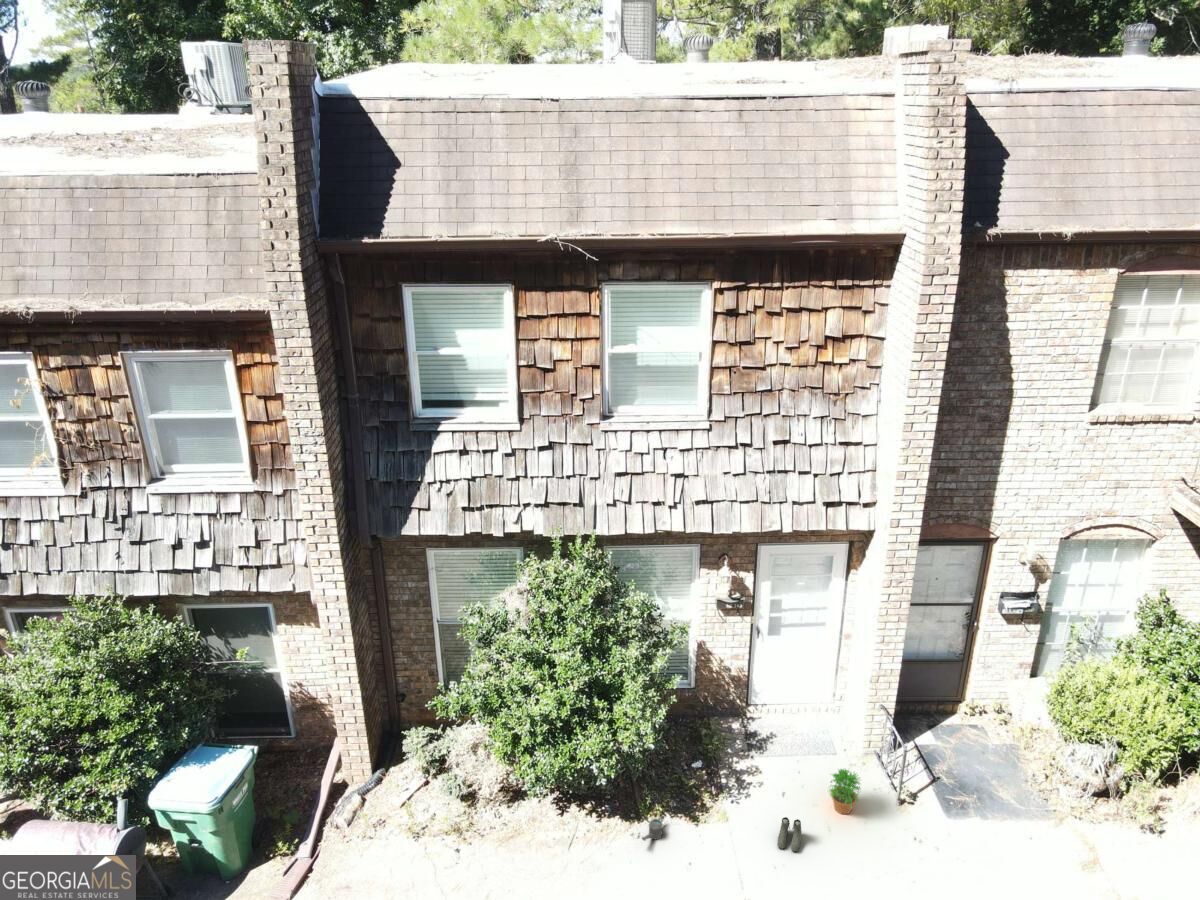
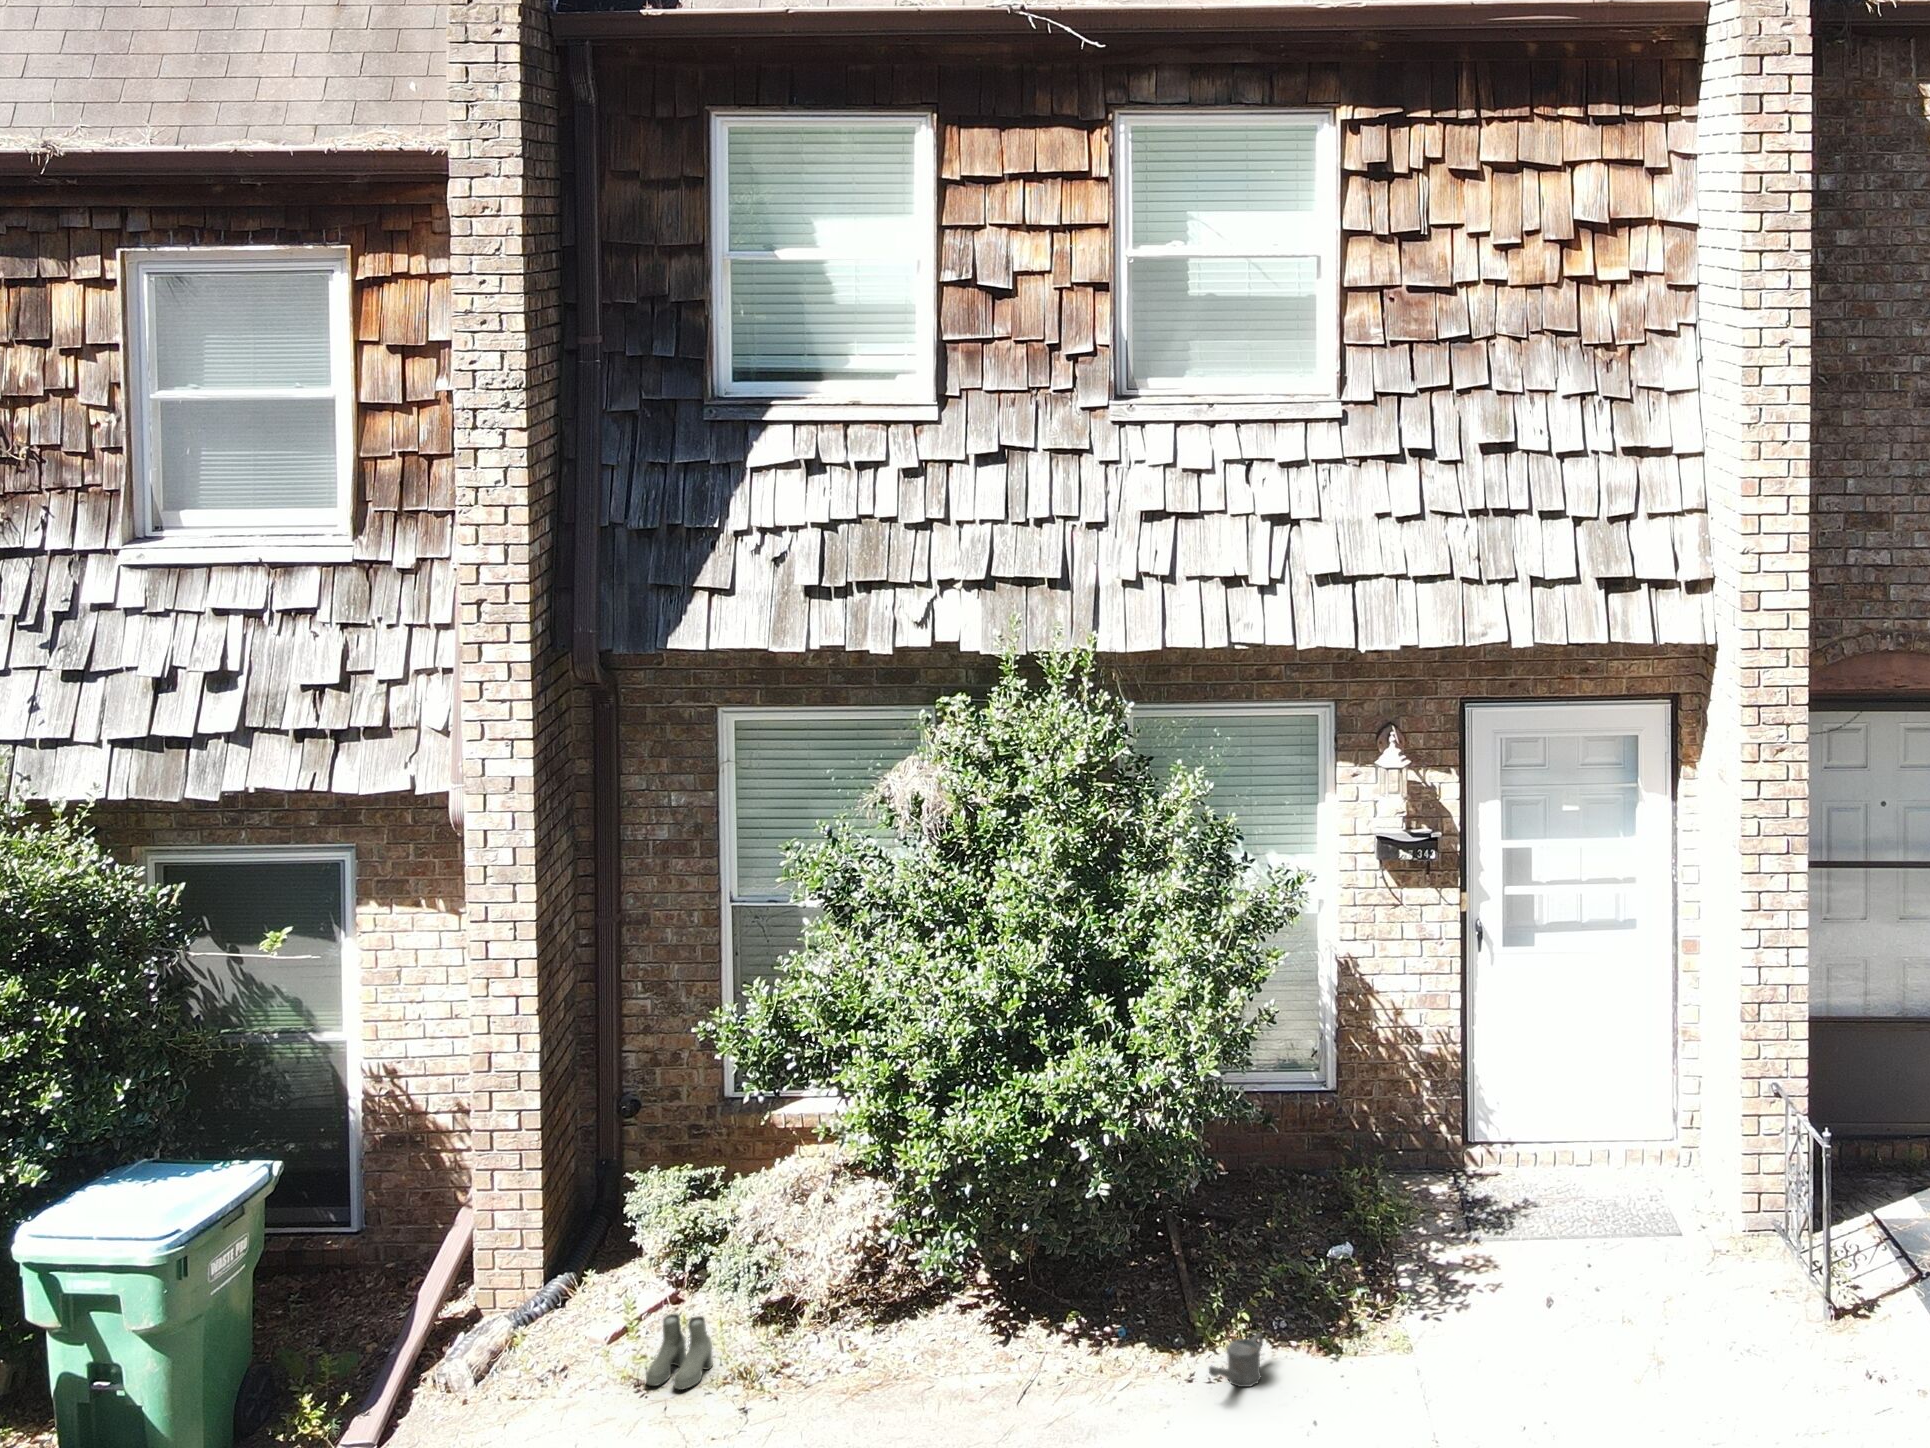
potted plant: present [830,769,861,814] -> none [1660,1214,1741,1334]
boots: present [778,817,802,852] -> present [646,1314,713,1390]

